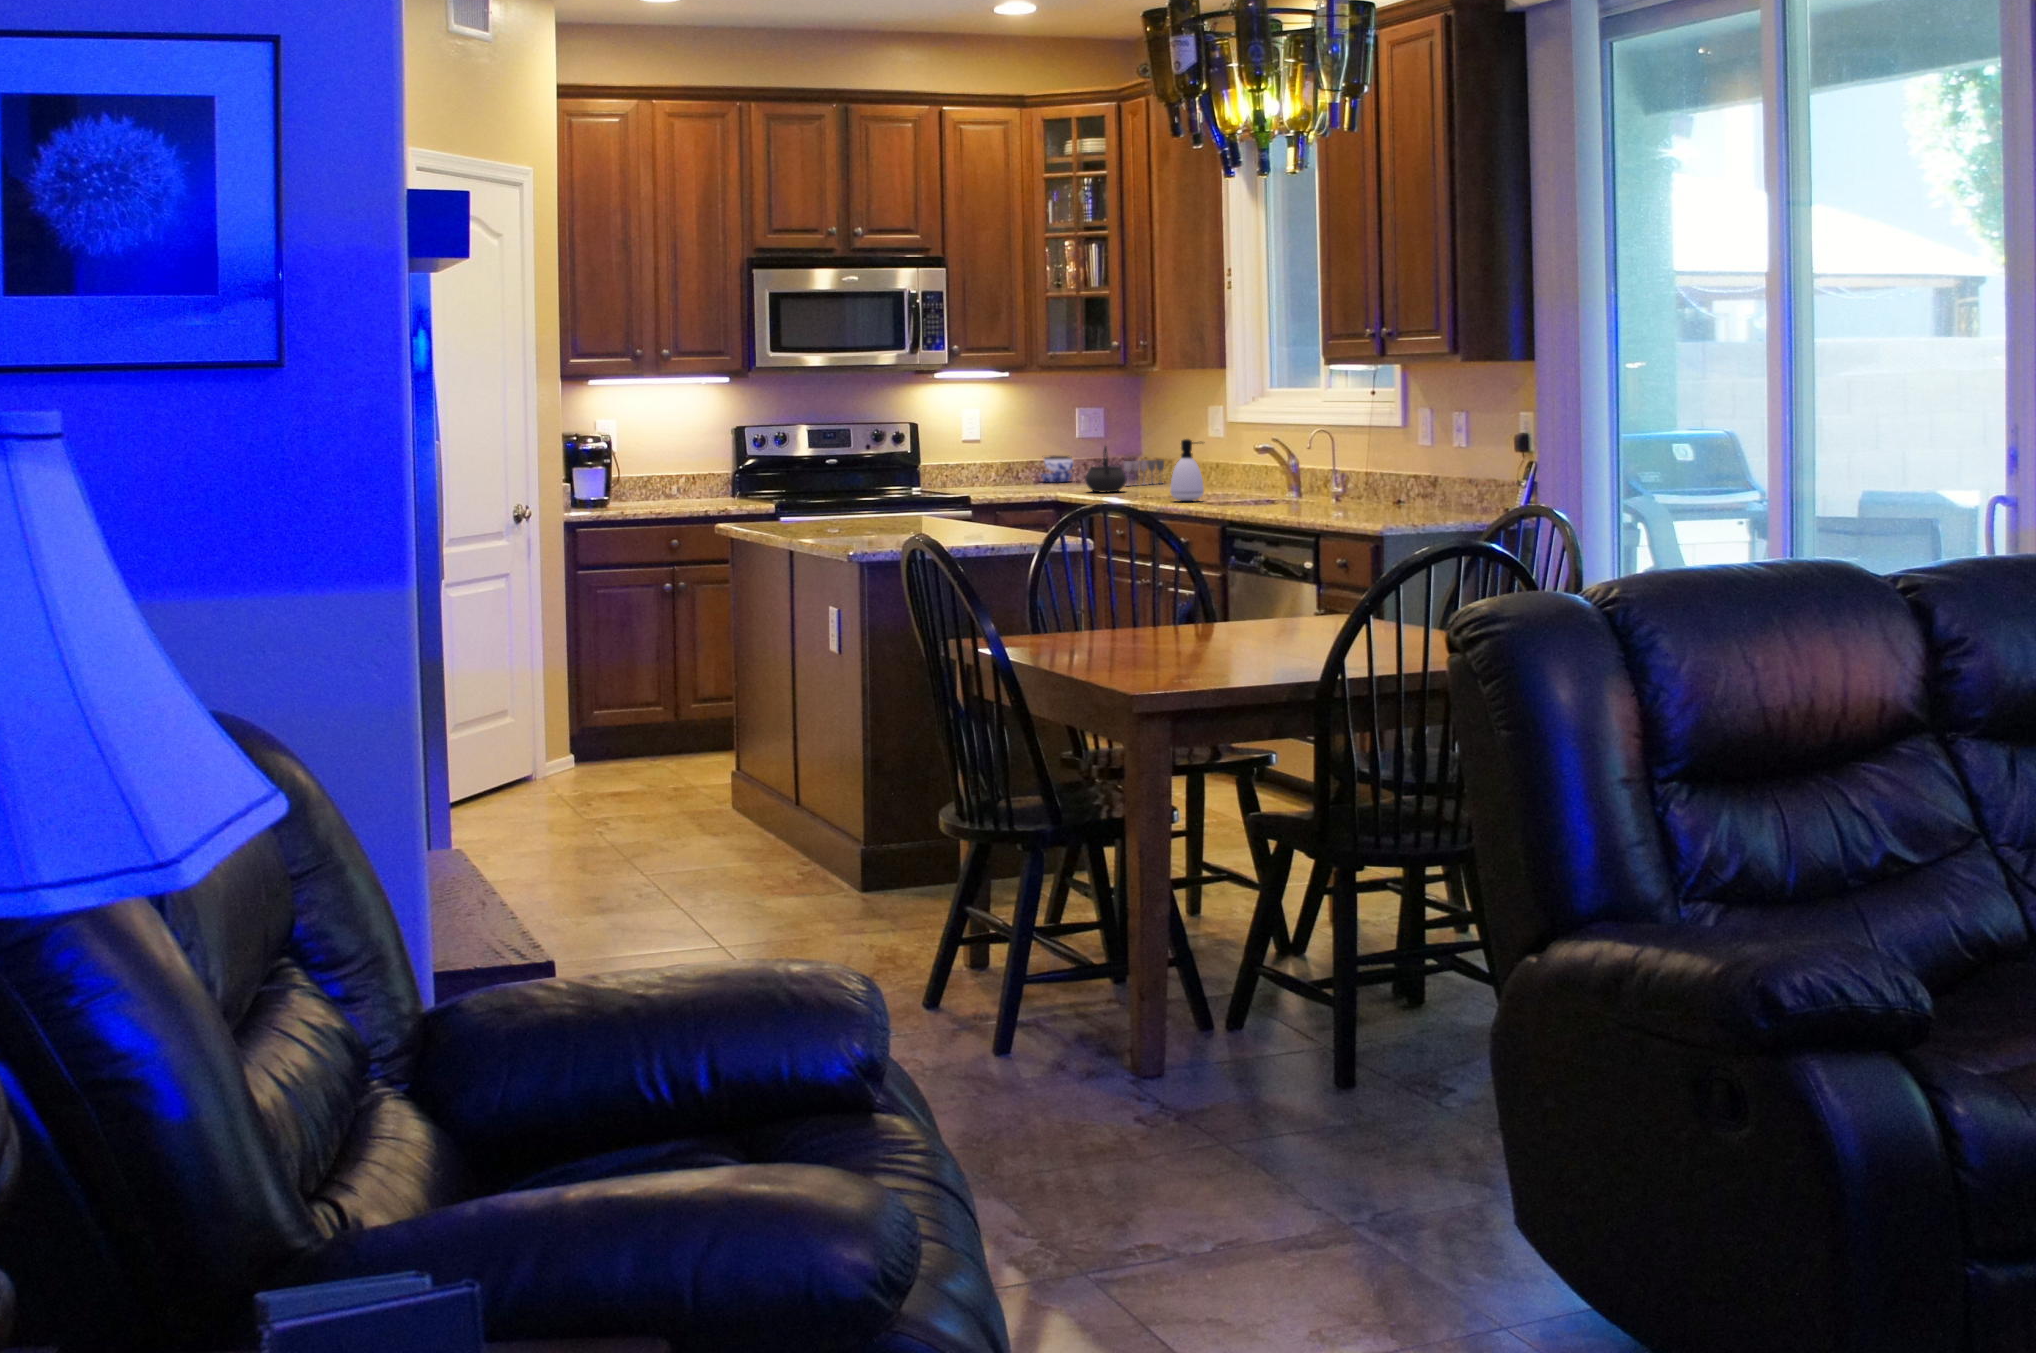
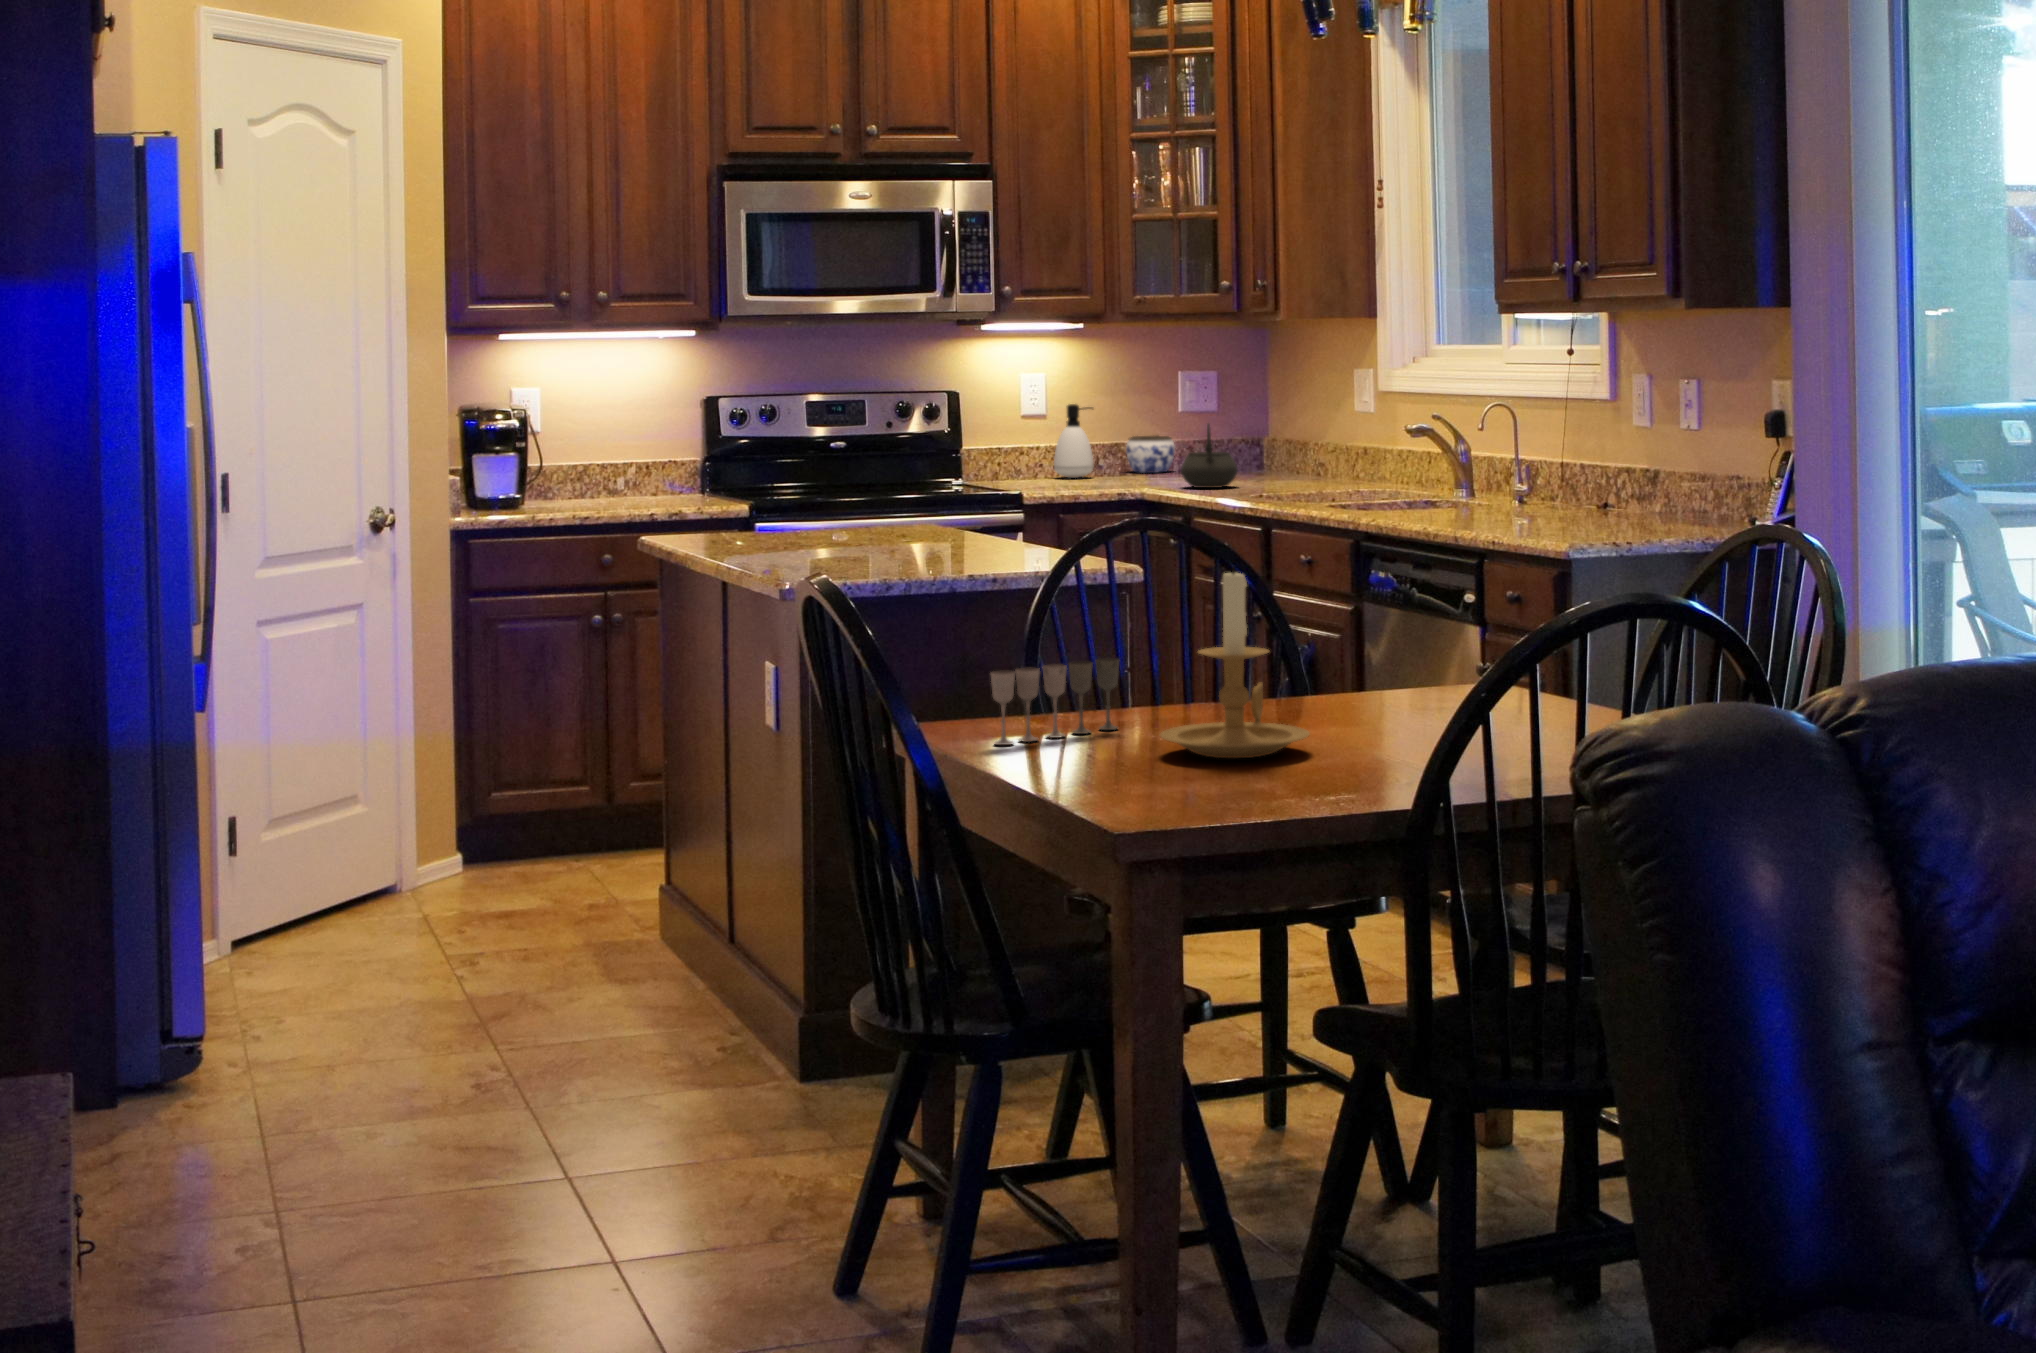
soap dispenser: present [1171,439,1204,501] -> present [1054,404,1093,478]
wine glass: present [1124,460,1164,486] -> present [991,658,1119,745]
candle holder: none [1141,531,1239,655] -> present [1160,566,1310,758]

